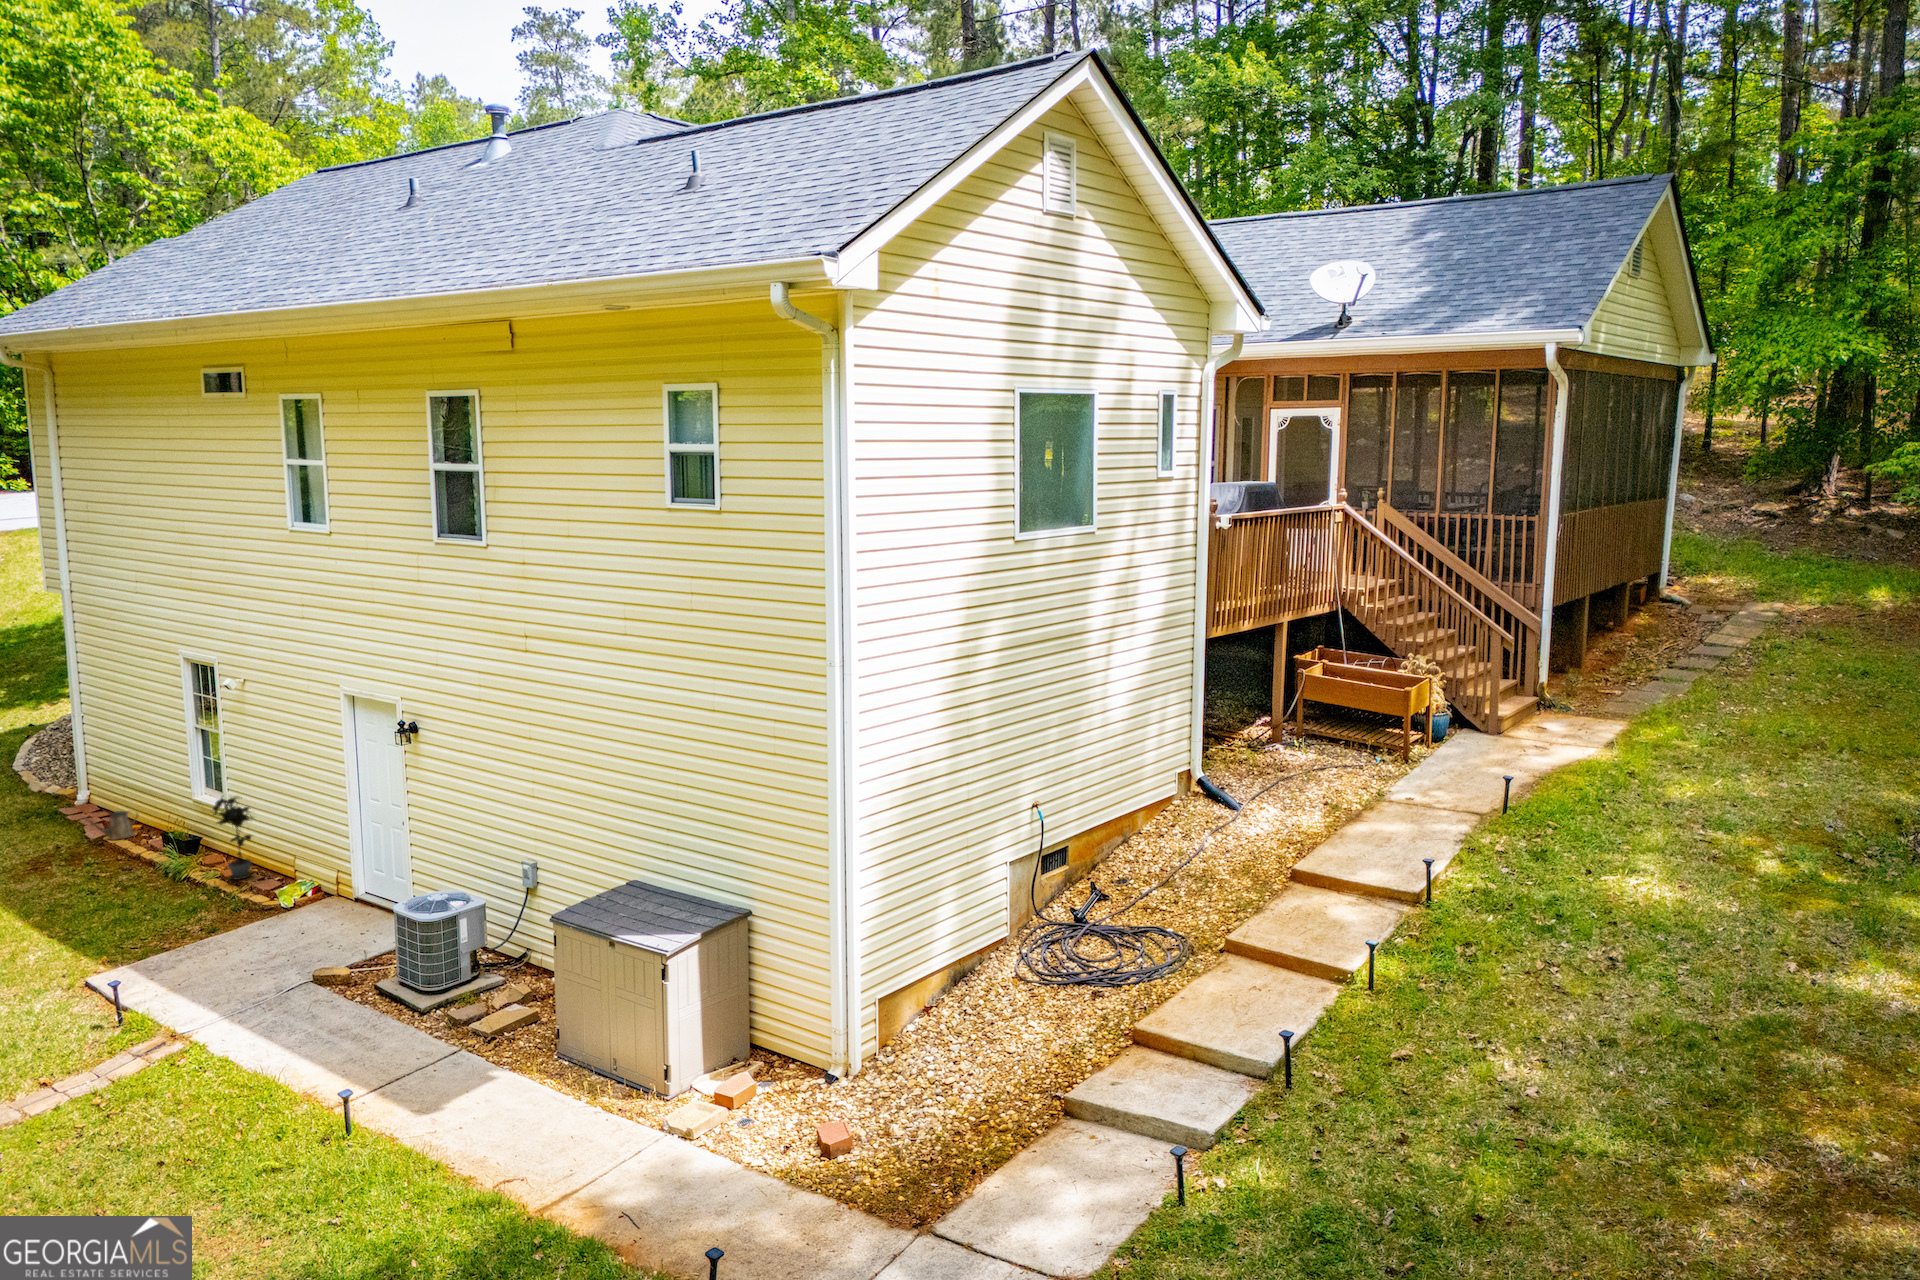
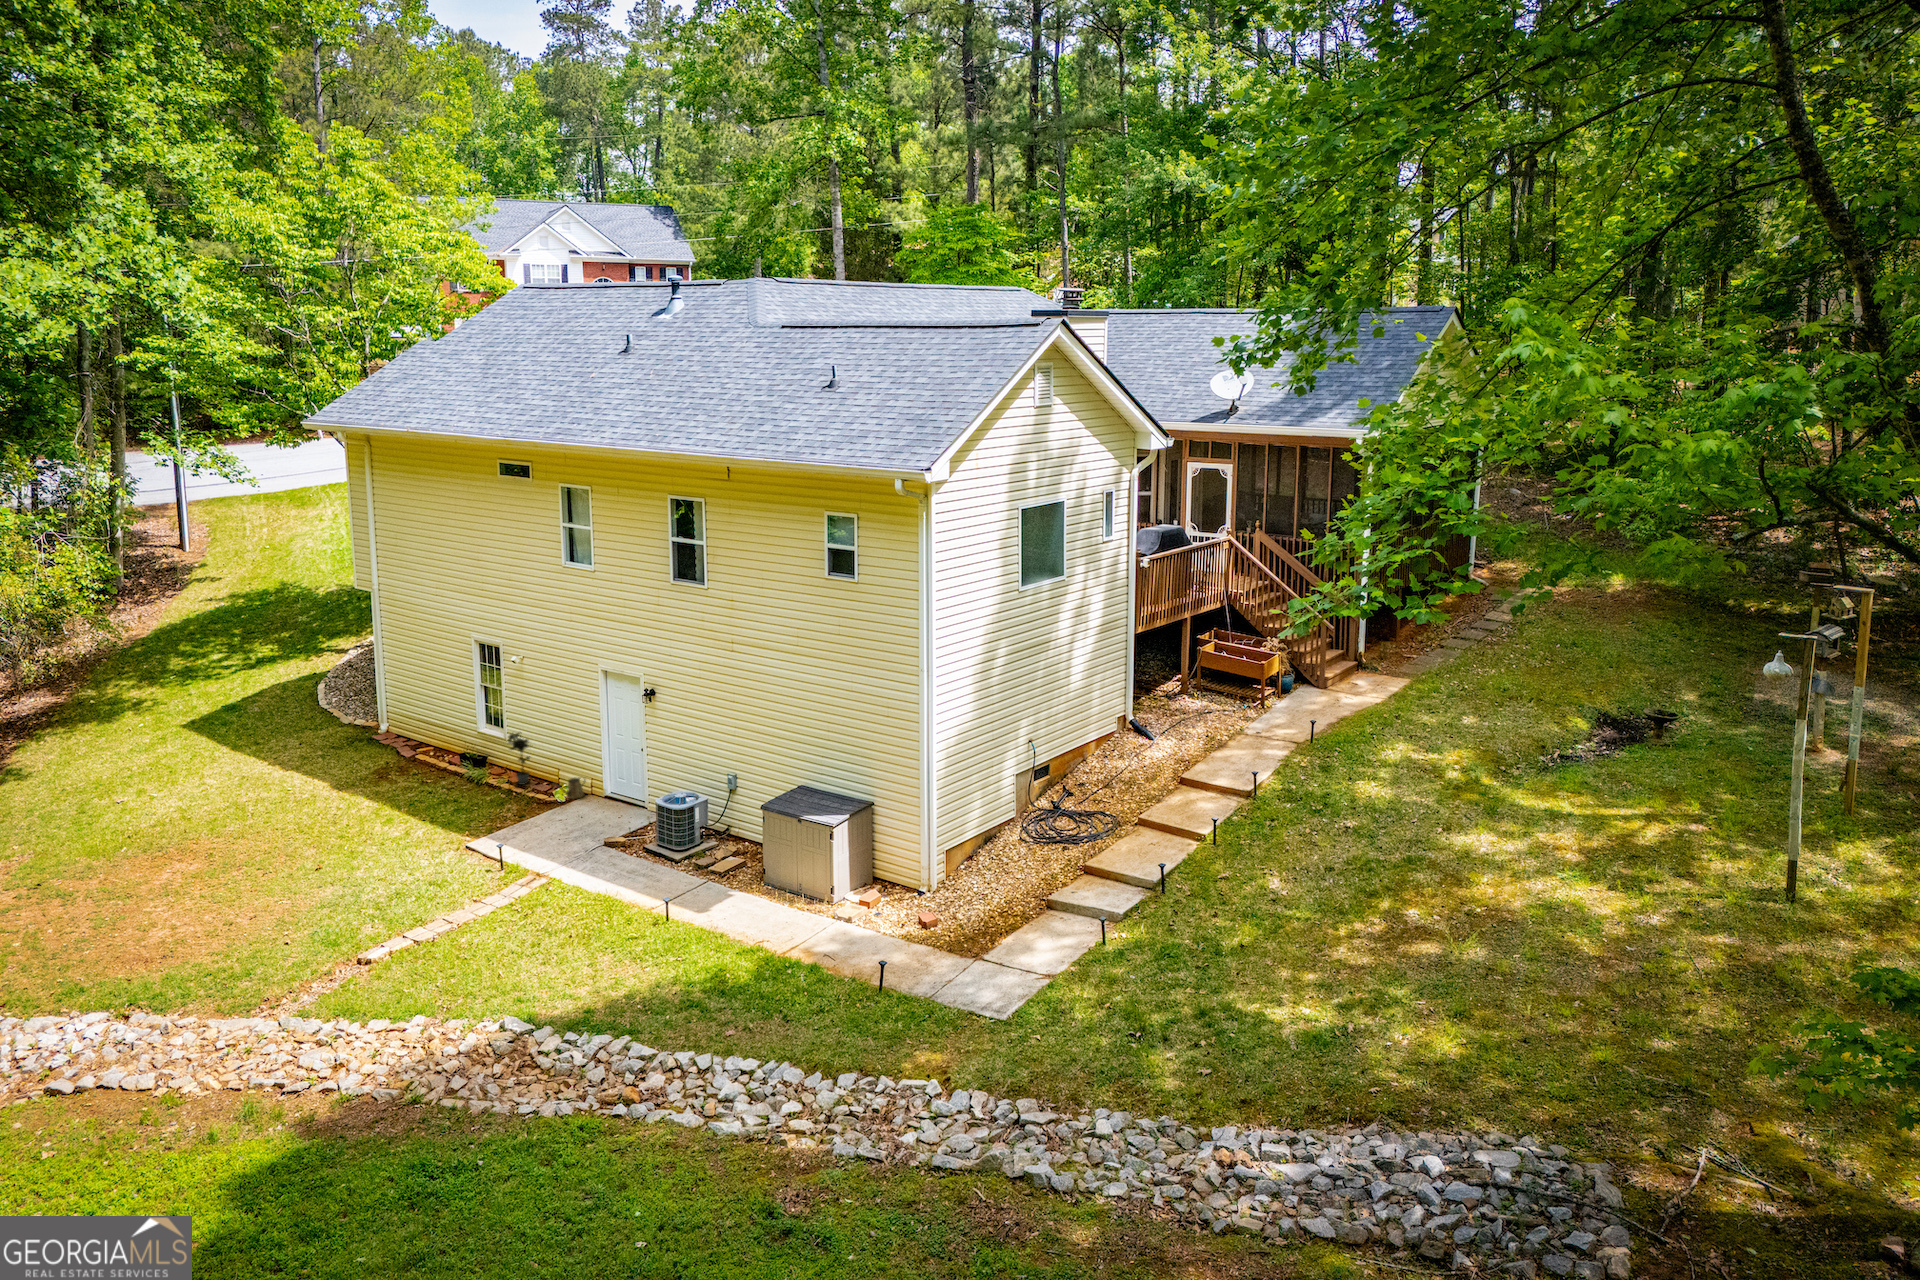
watering can: present [82,811,138,840] -> present [557,777,585,799]

